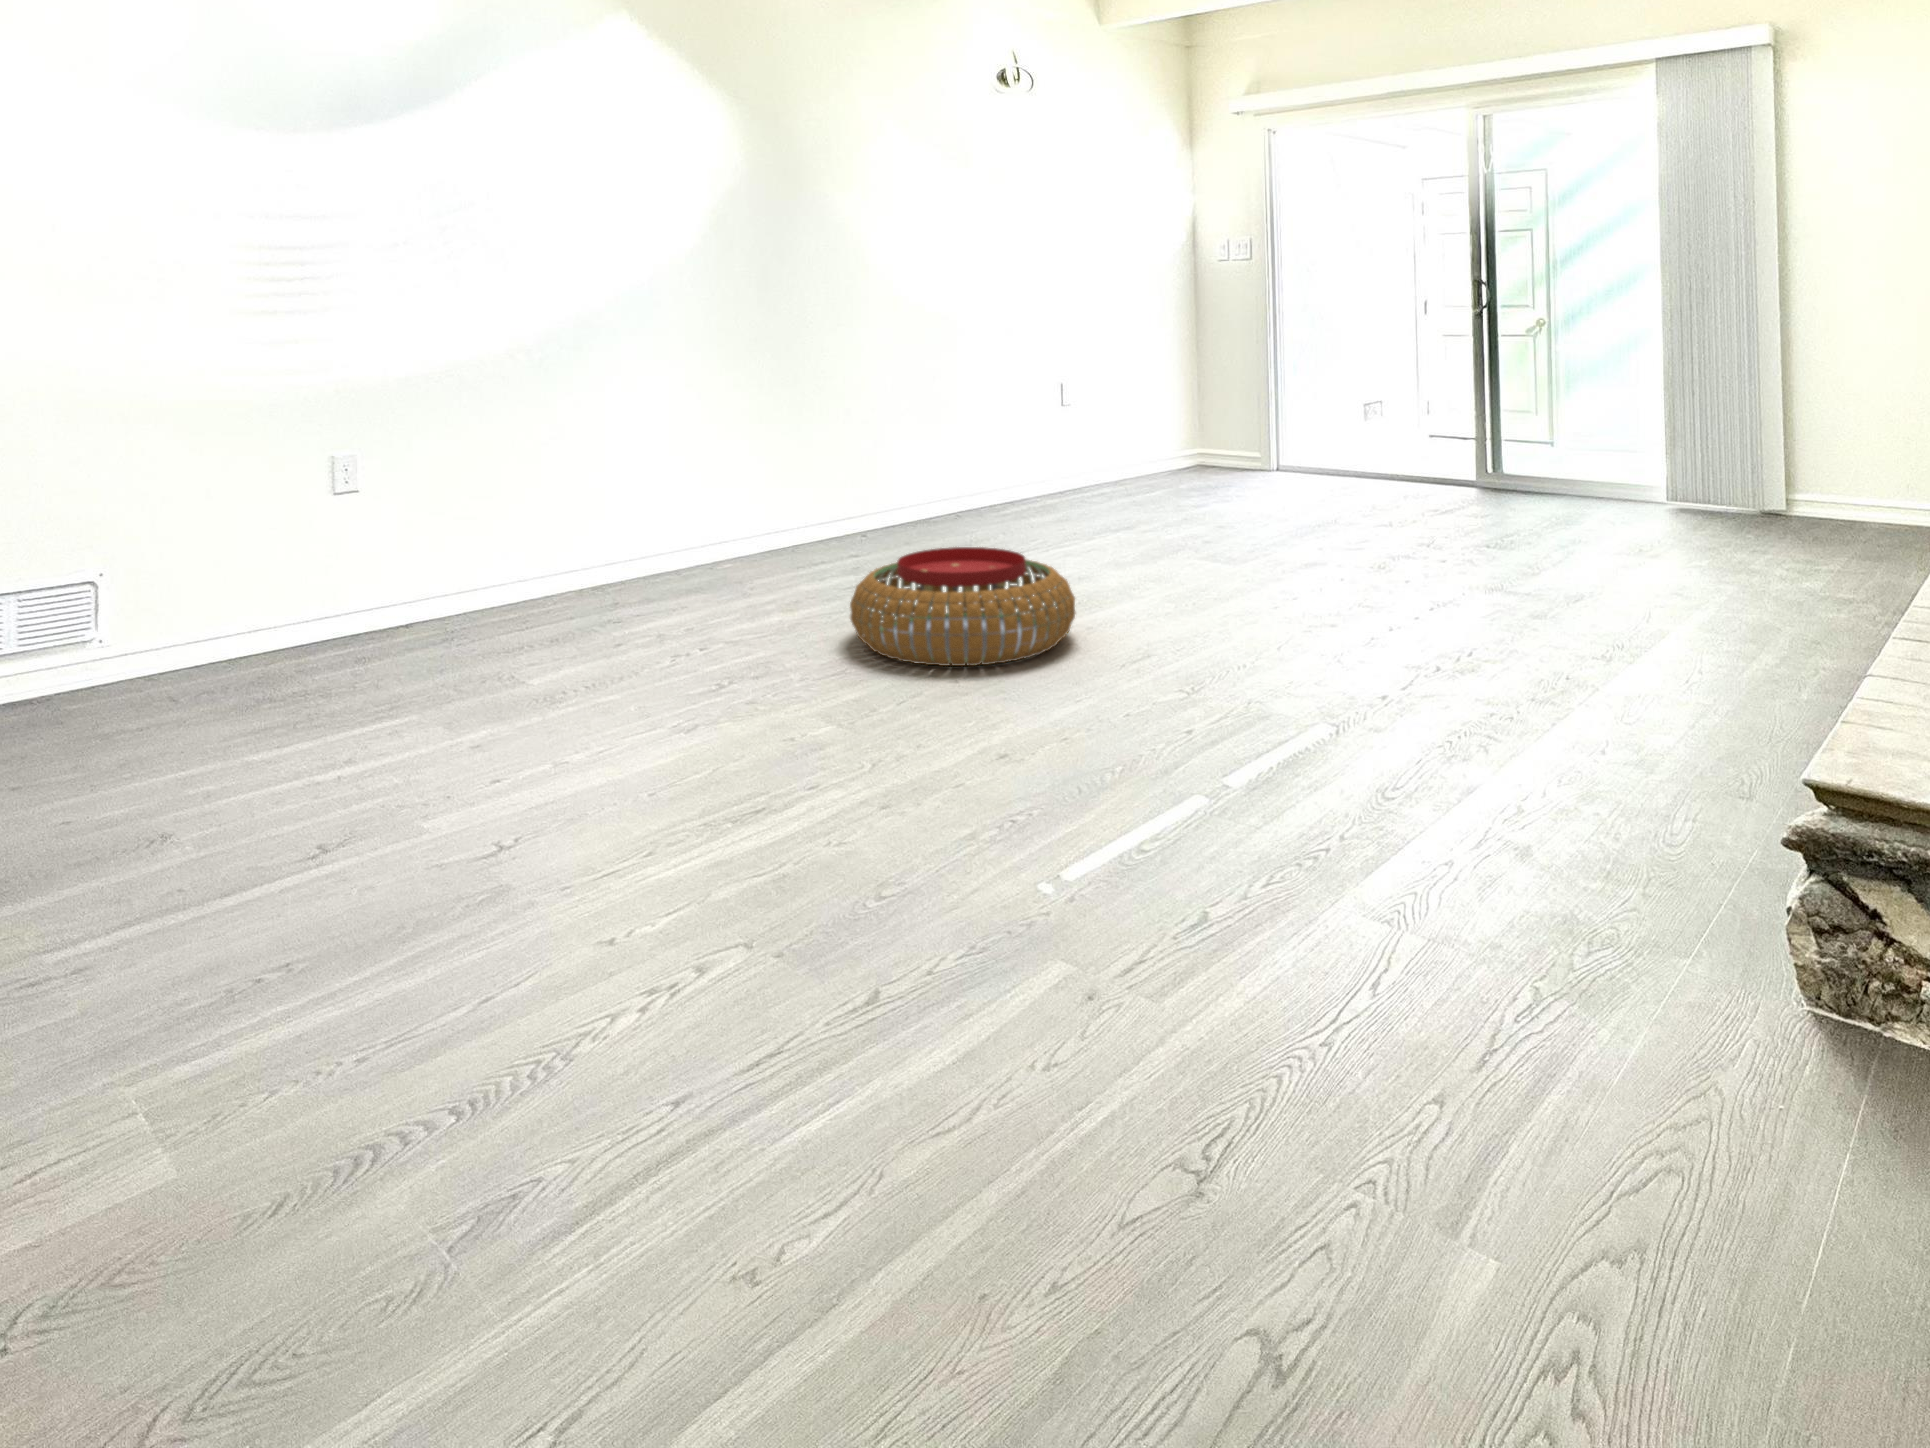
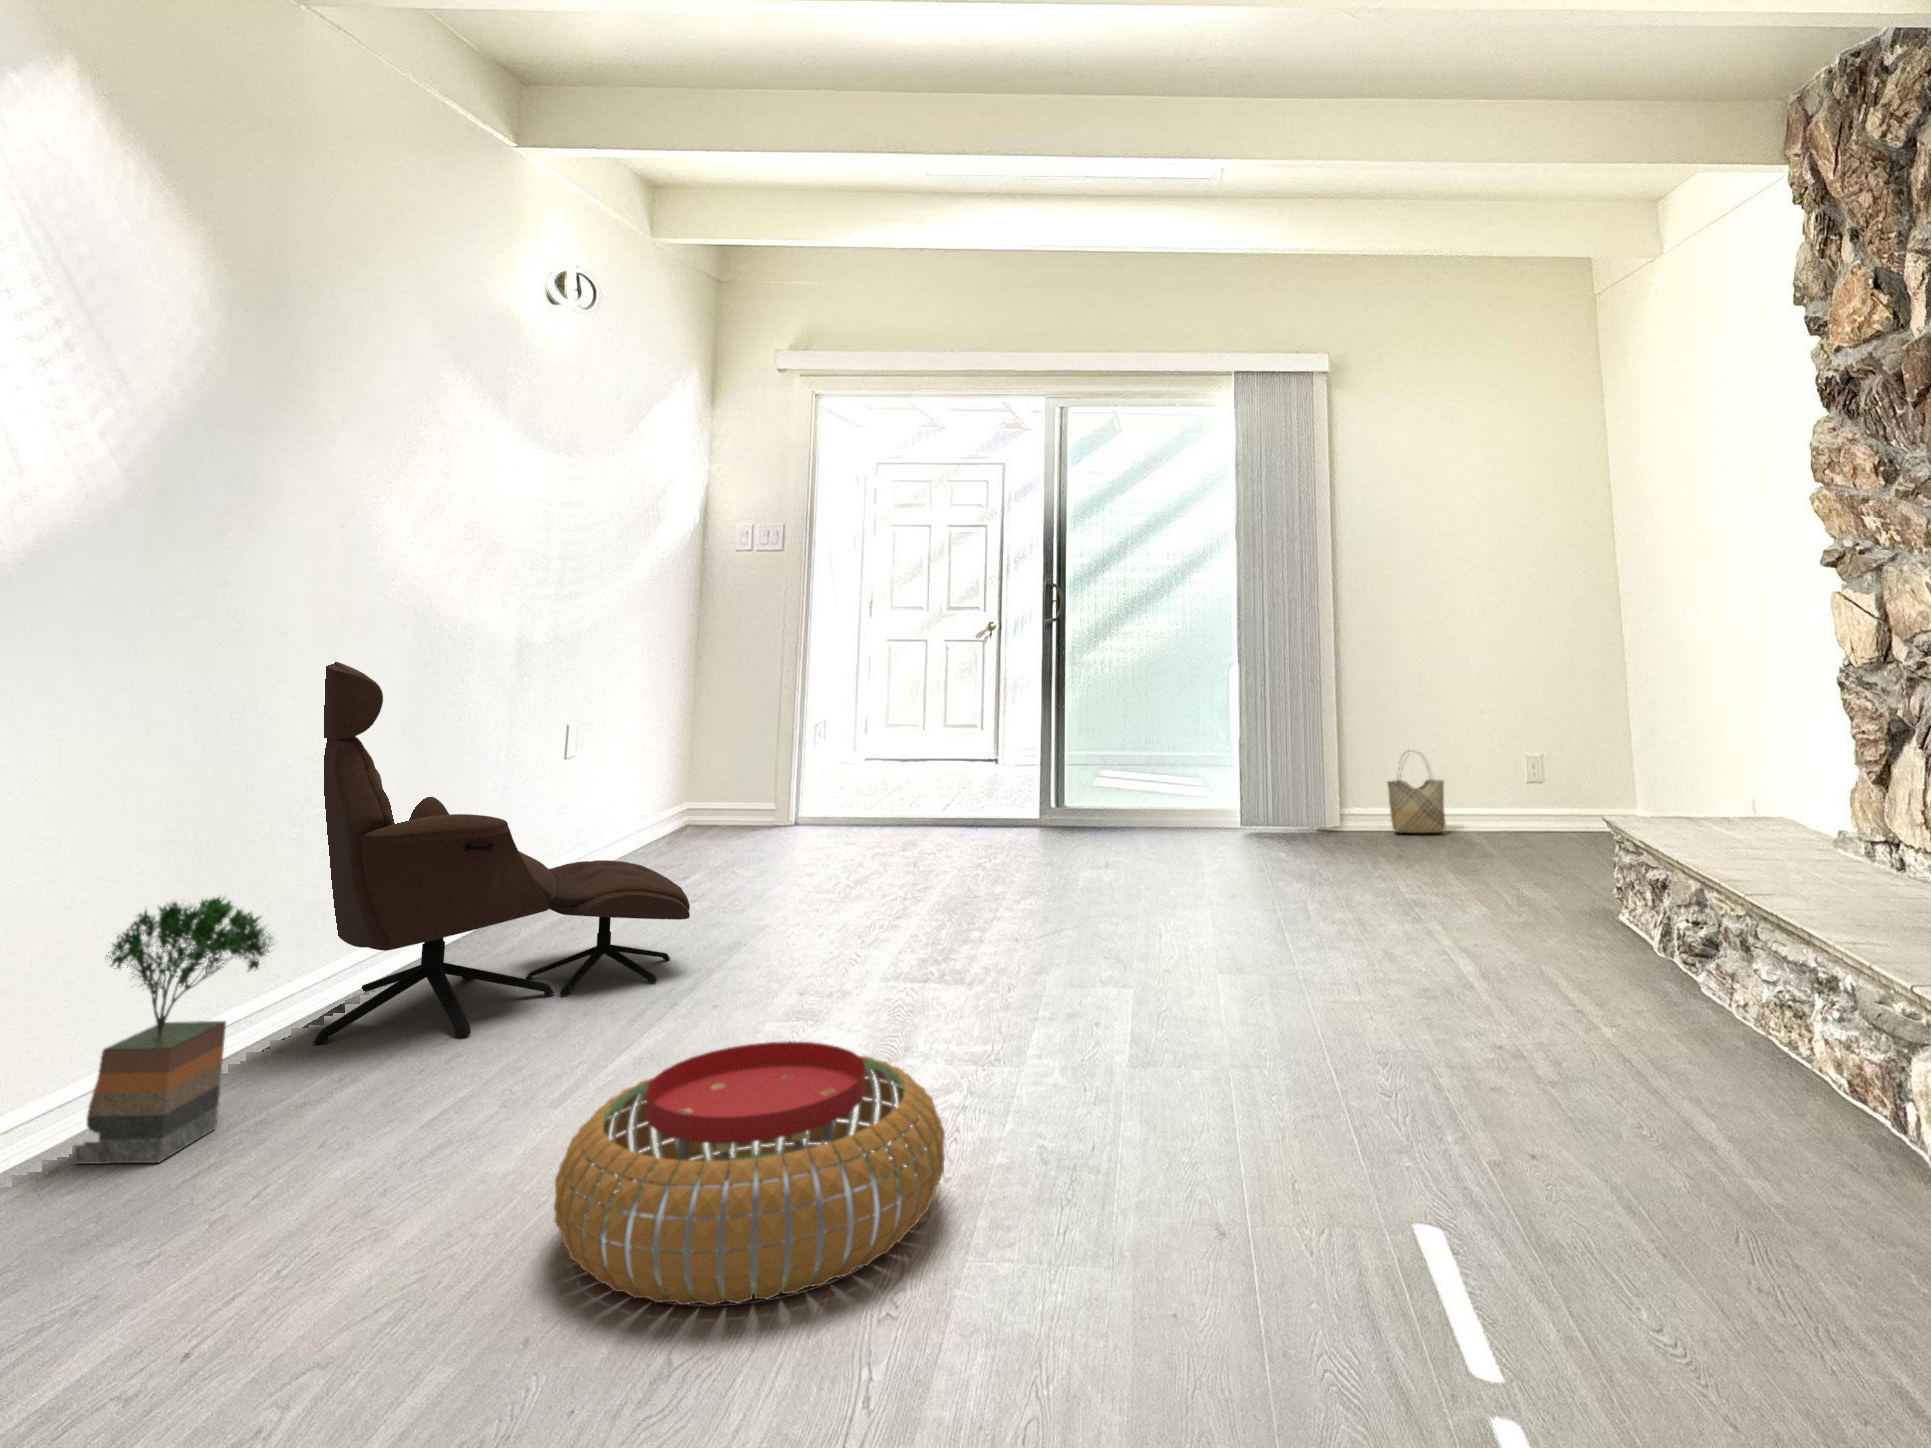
lounge chair: none [848,320,1091,545] -> present [313,662,690,1044]
potted tree: none [716,441,812,570] -> present [74,897,274,1164]
woven basket: none [1827,444,1901,528] -> present [1387,751,1446,833]

